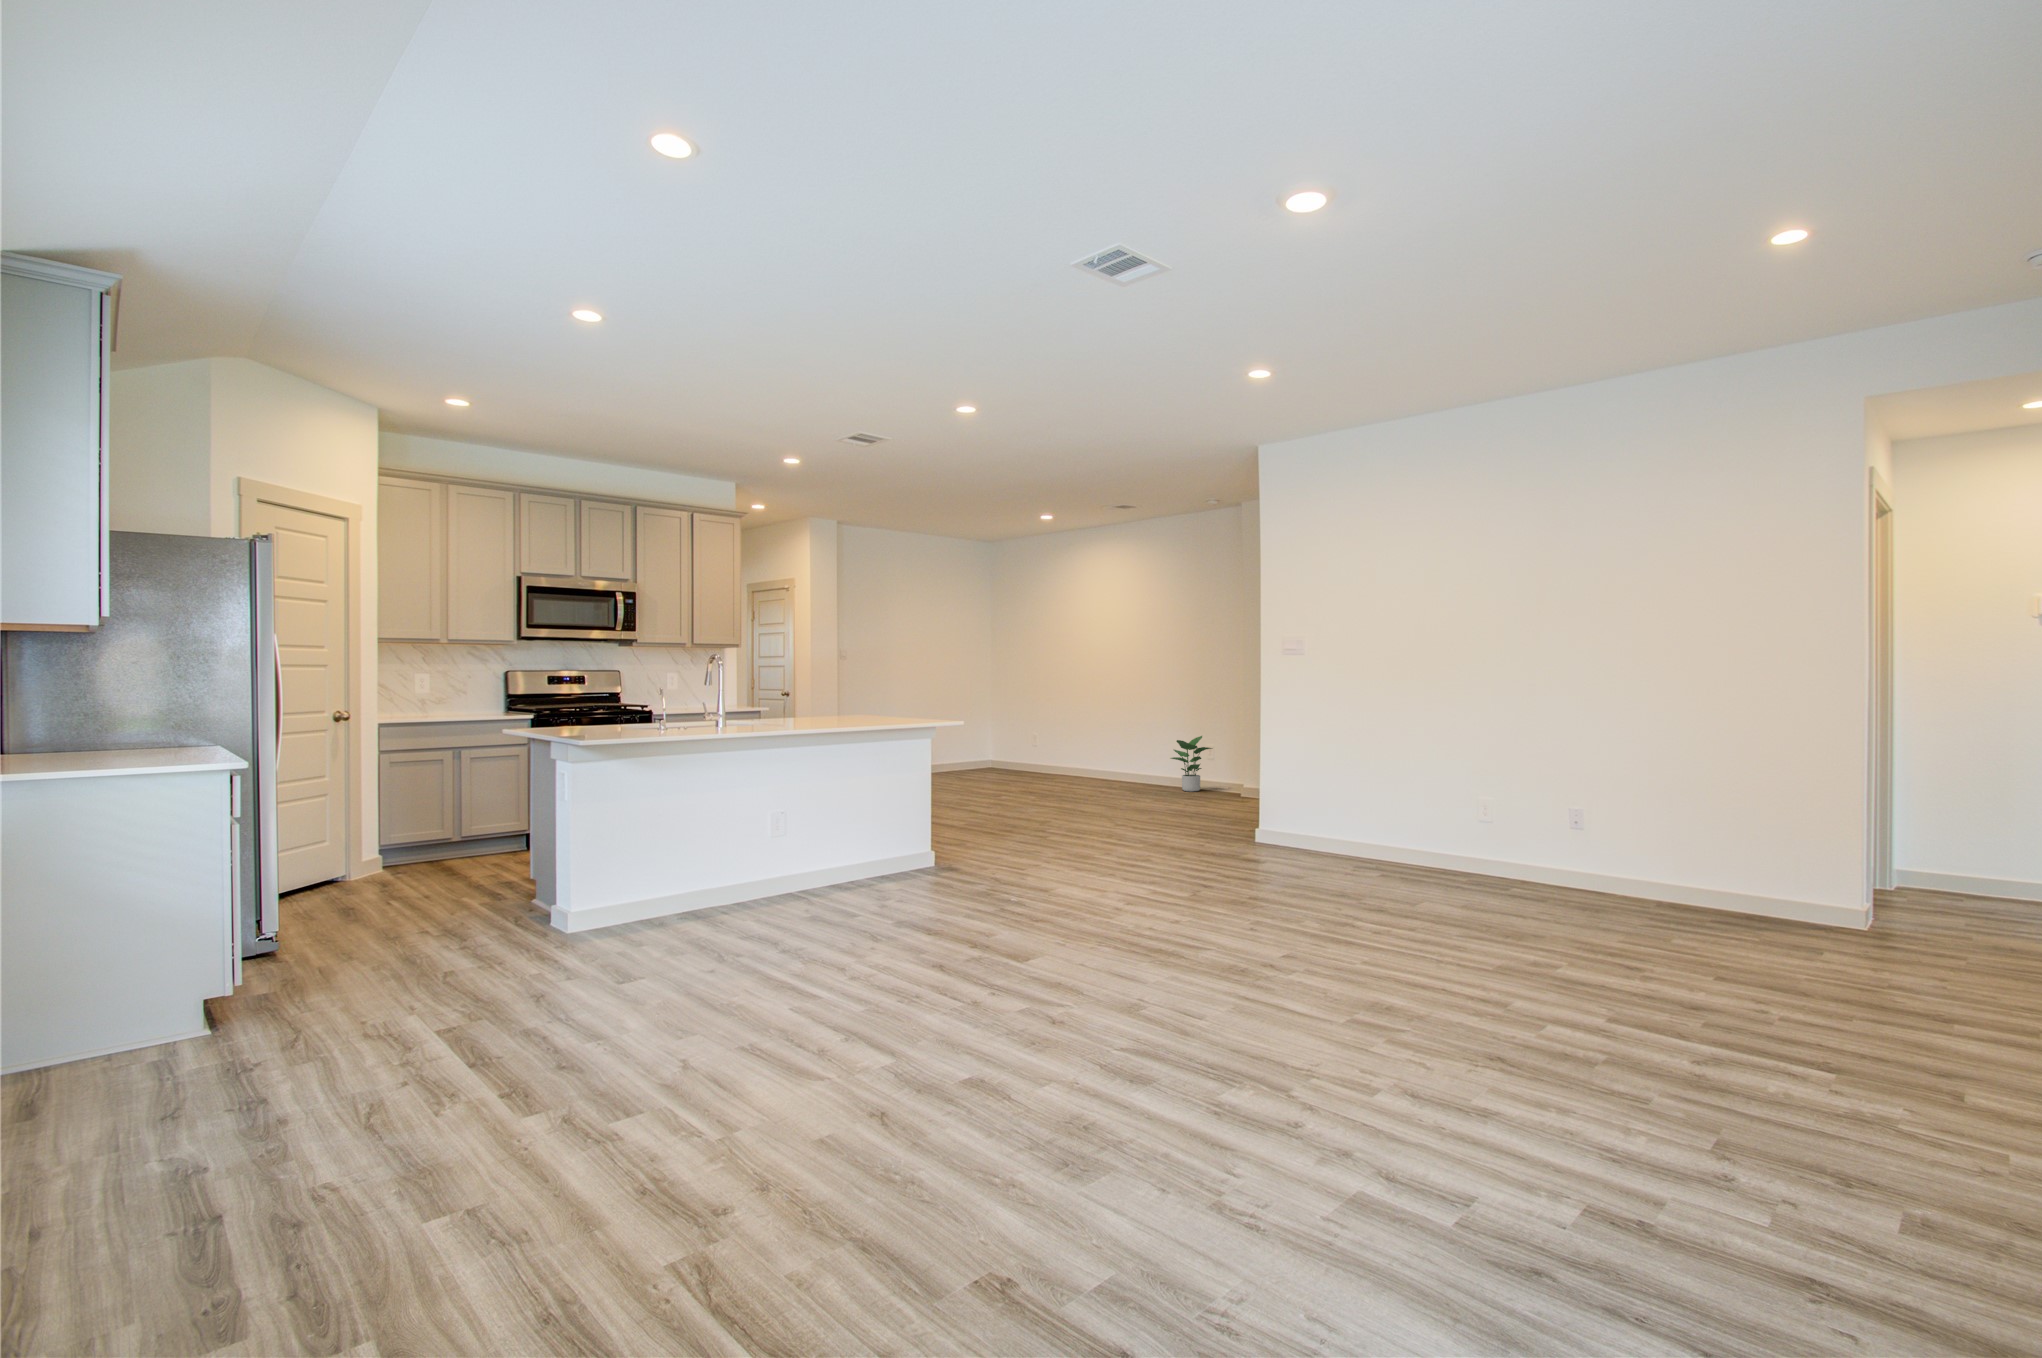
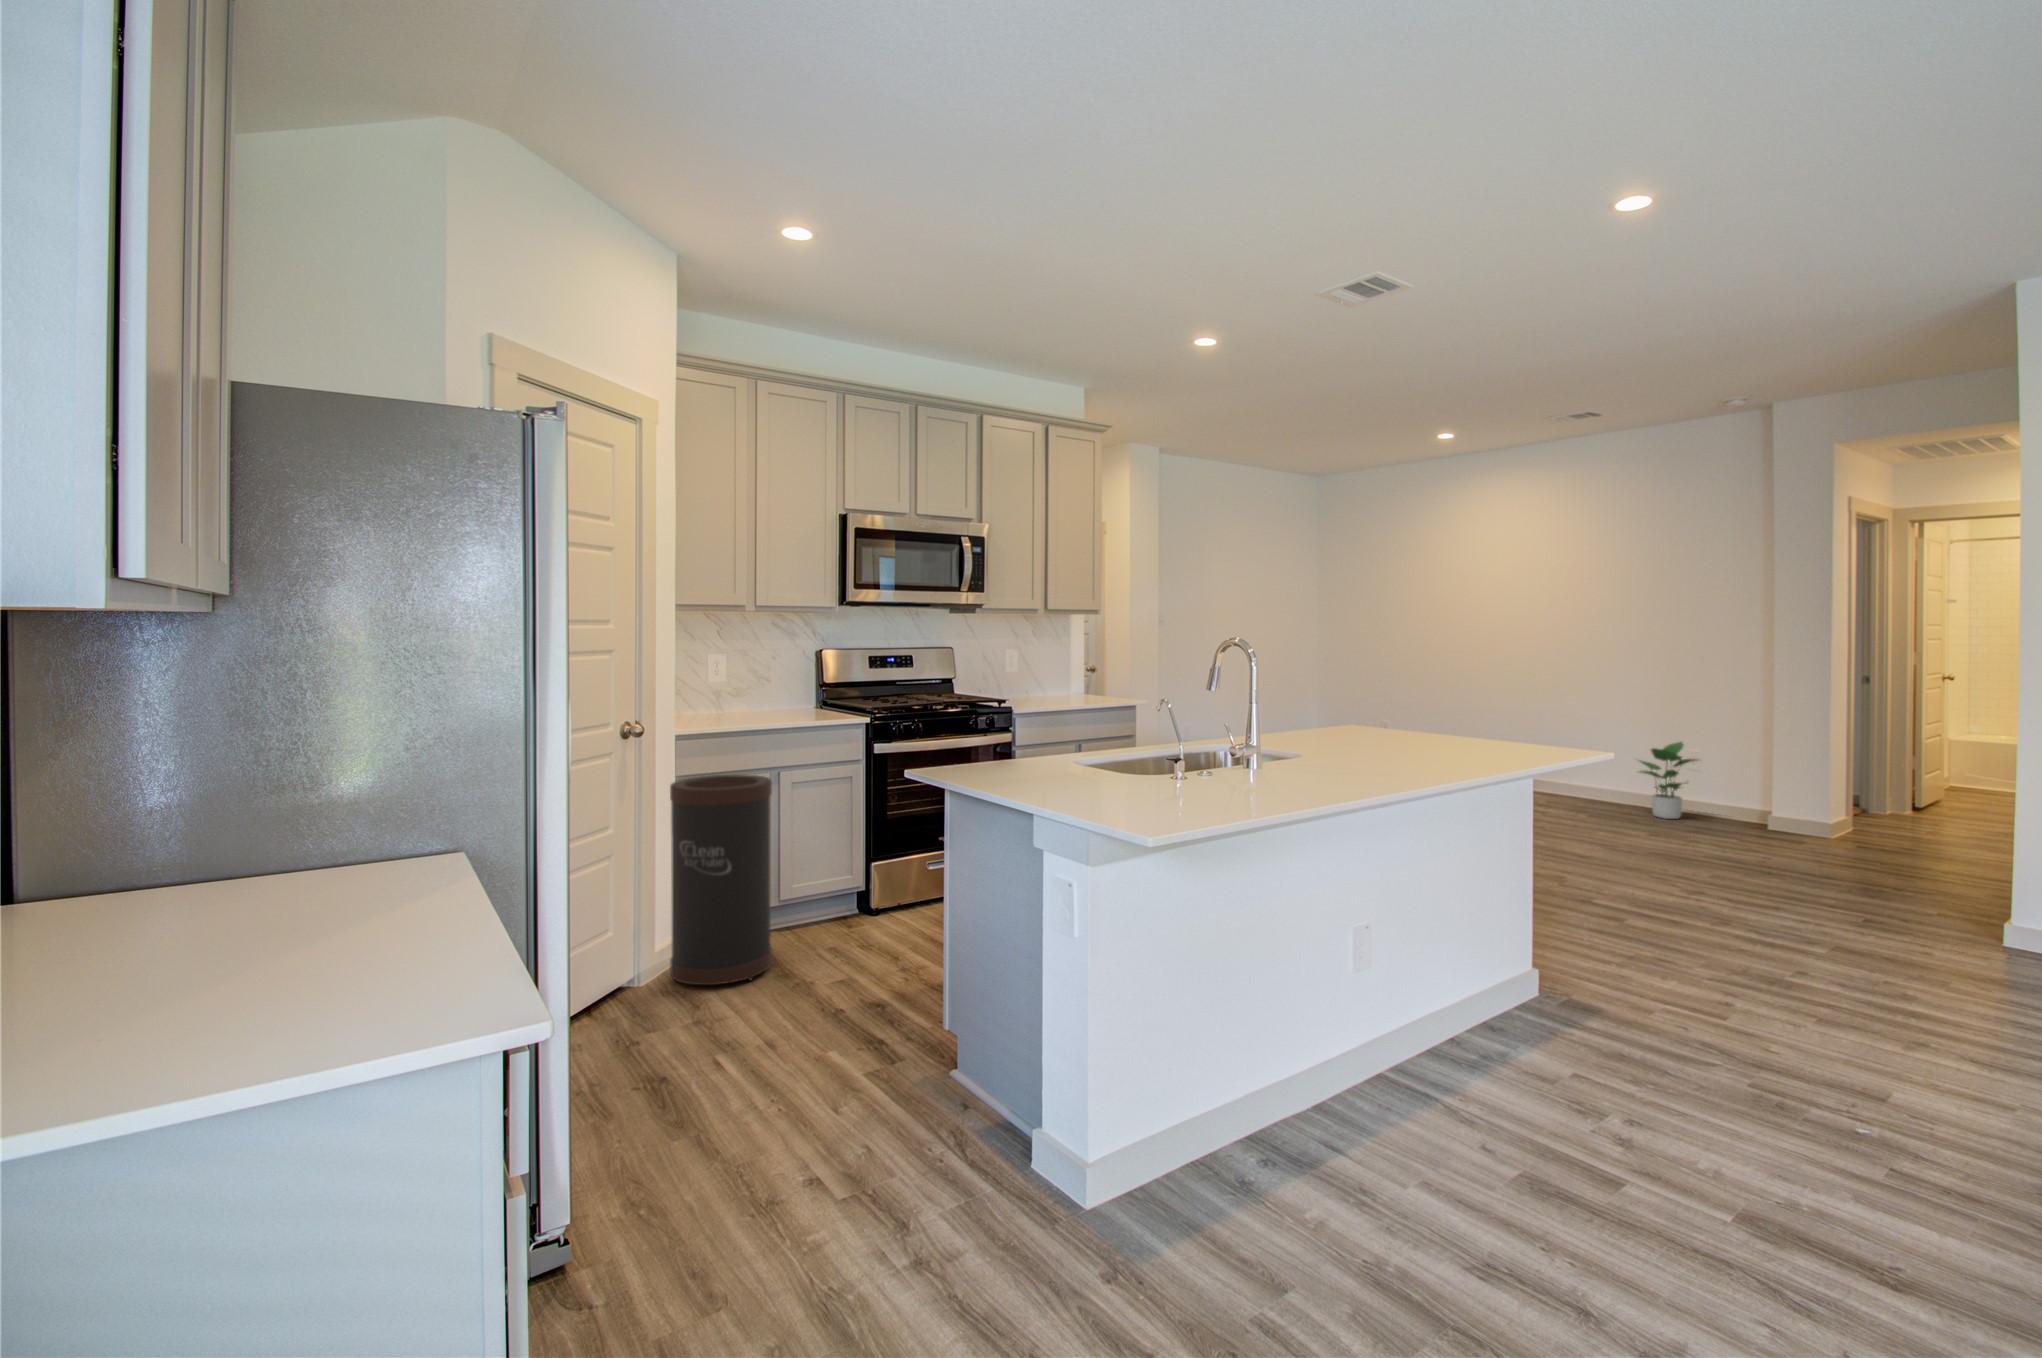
trash can: none [366,749,442,880] -> present [670,775,772,985]

